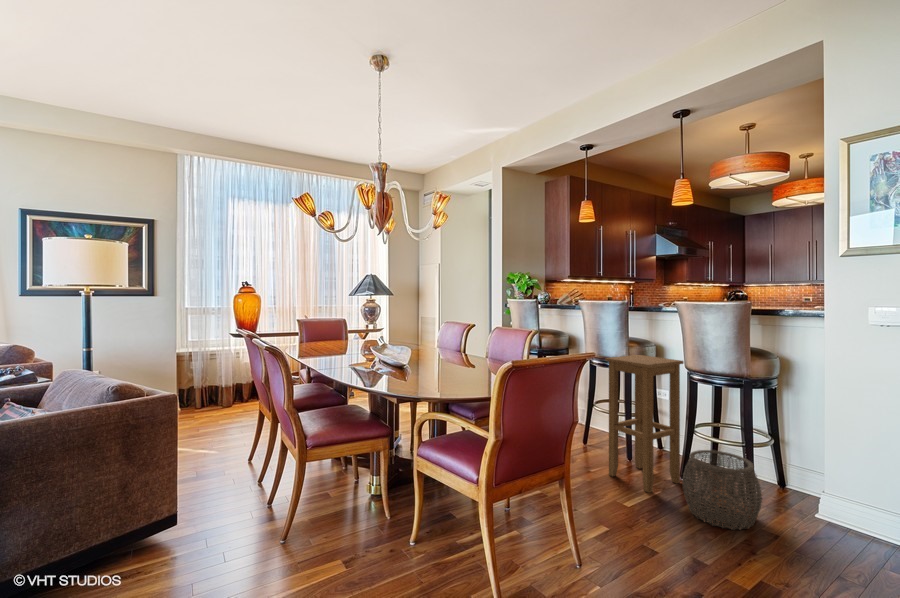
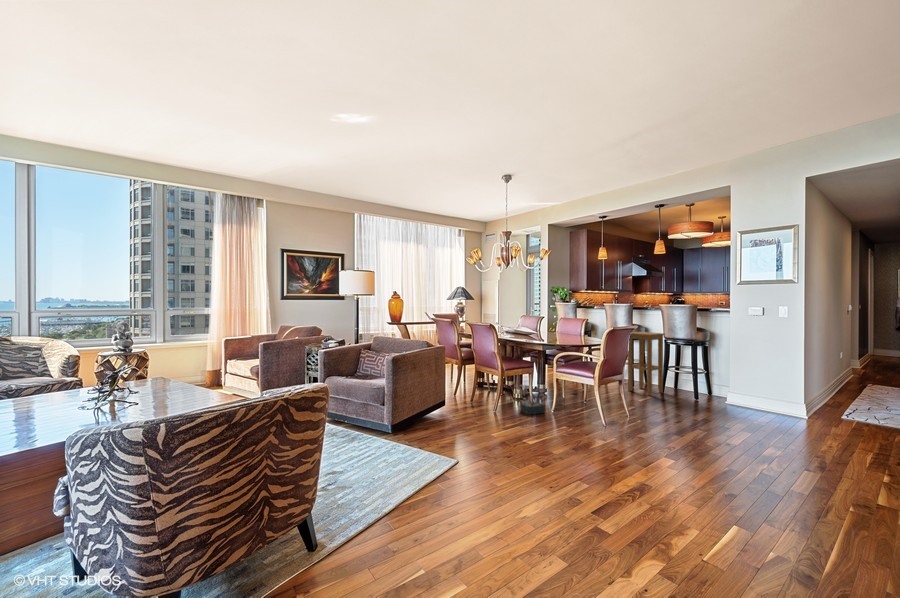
woven basket: present [683,450,762,530] -> none [667,373,703,405]
decorative plant: none [297,486,380,566] -> present [515,385,546,414]

